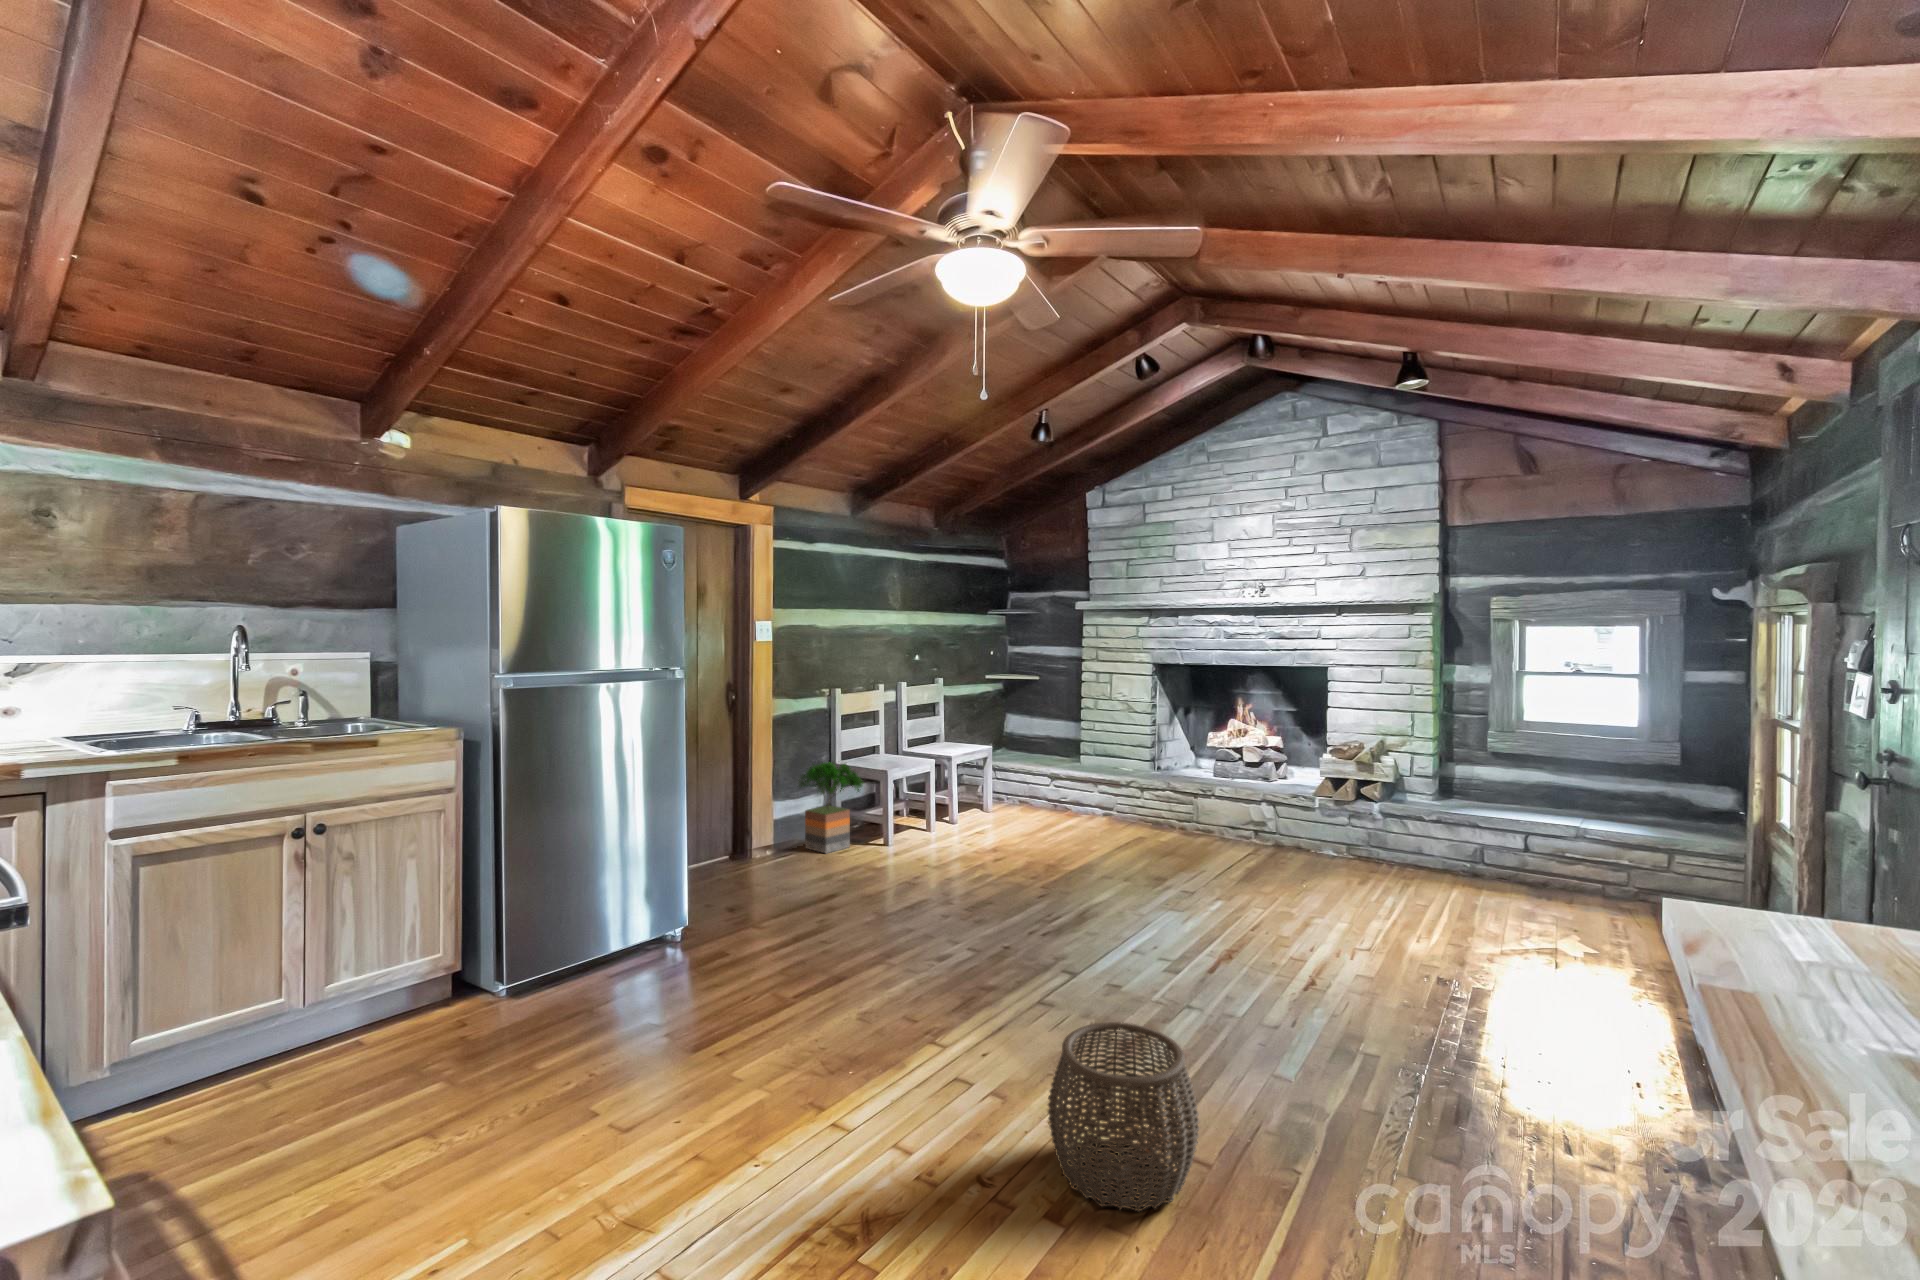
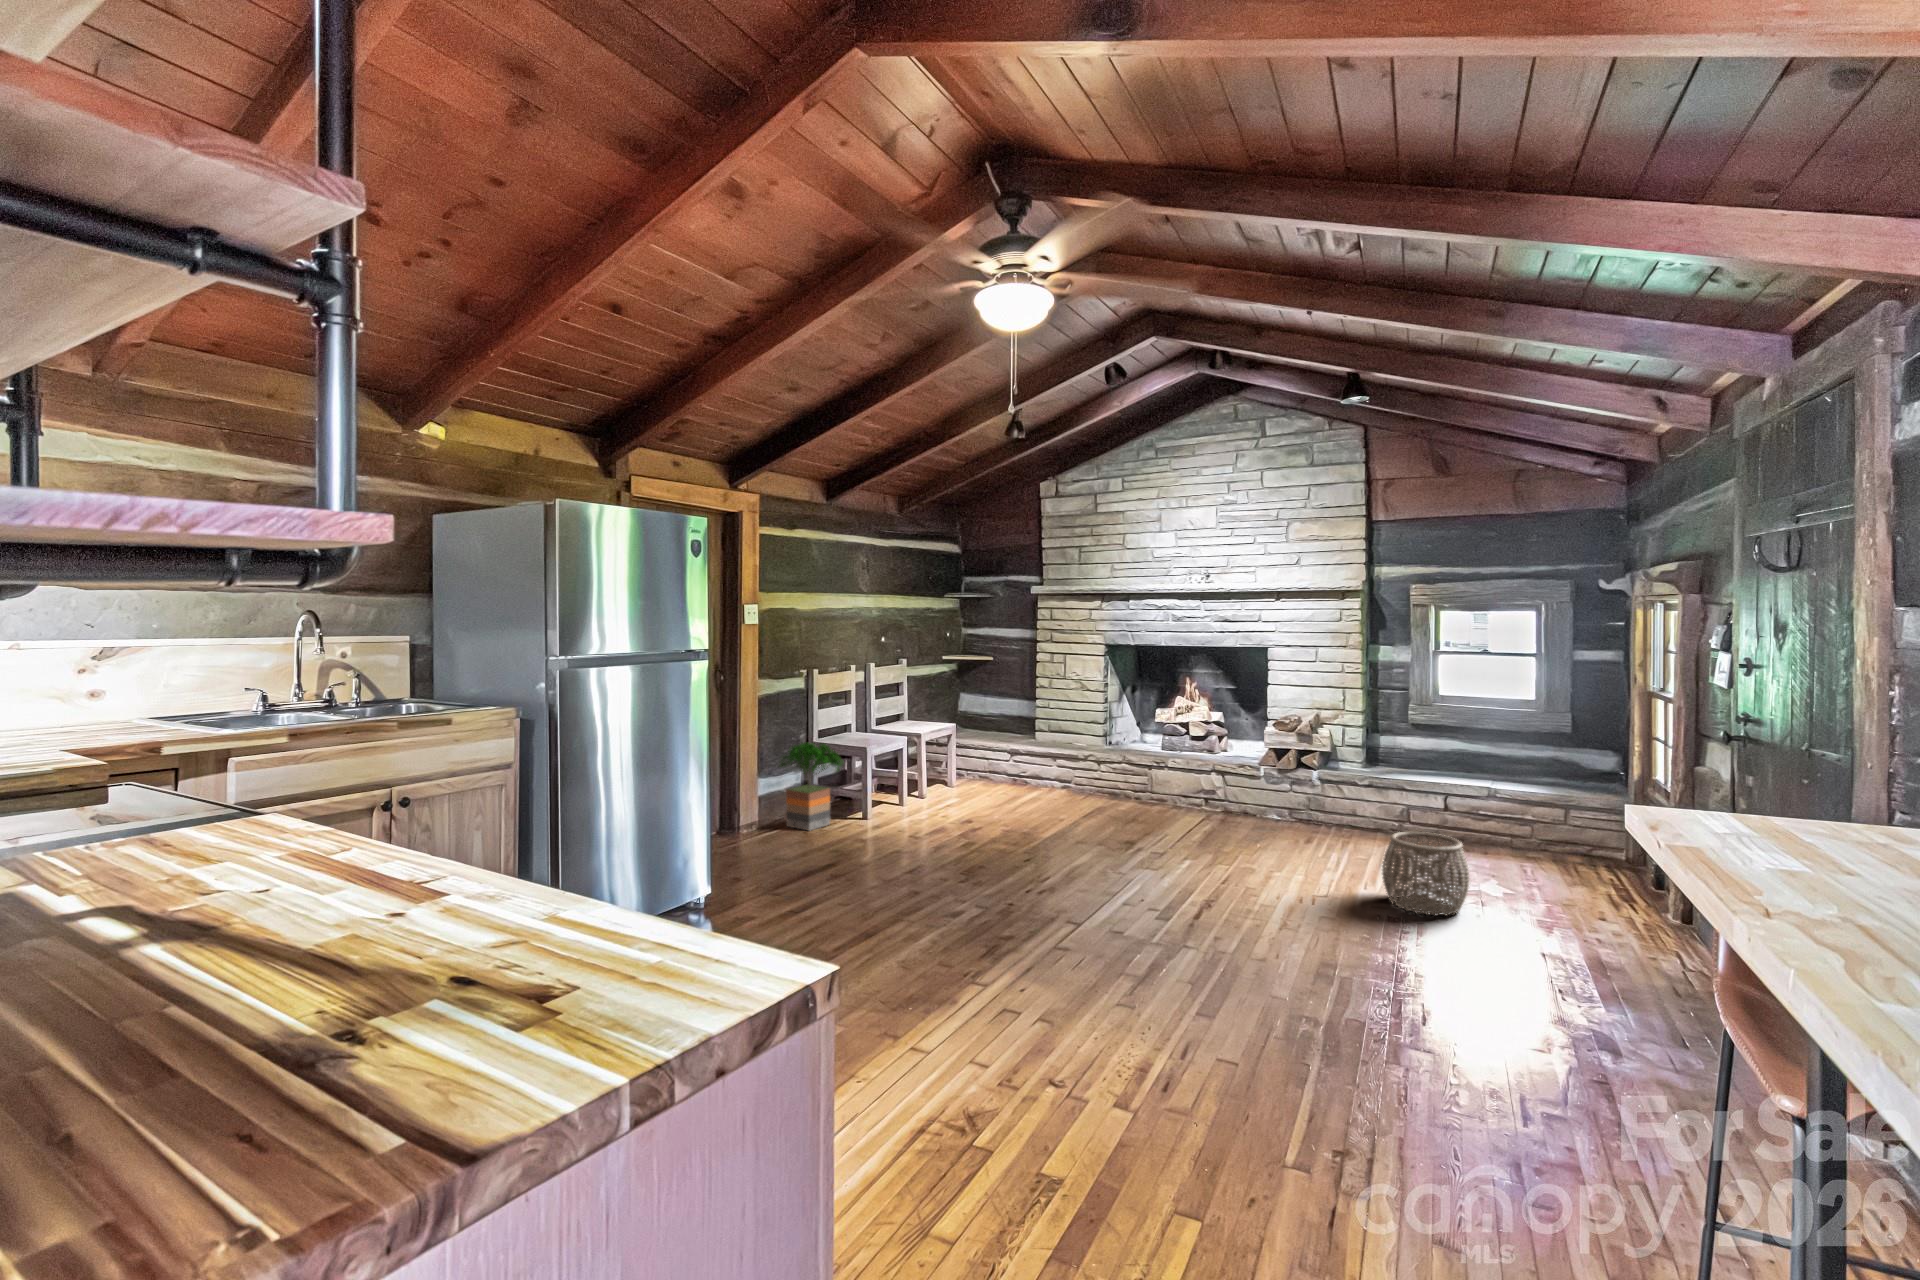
woven basket: present [1048,1022,1200,1212] -> present [1382,832,1470,916]

